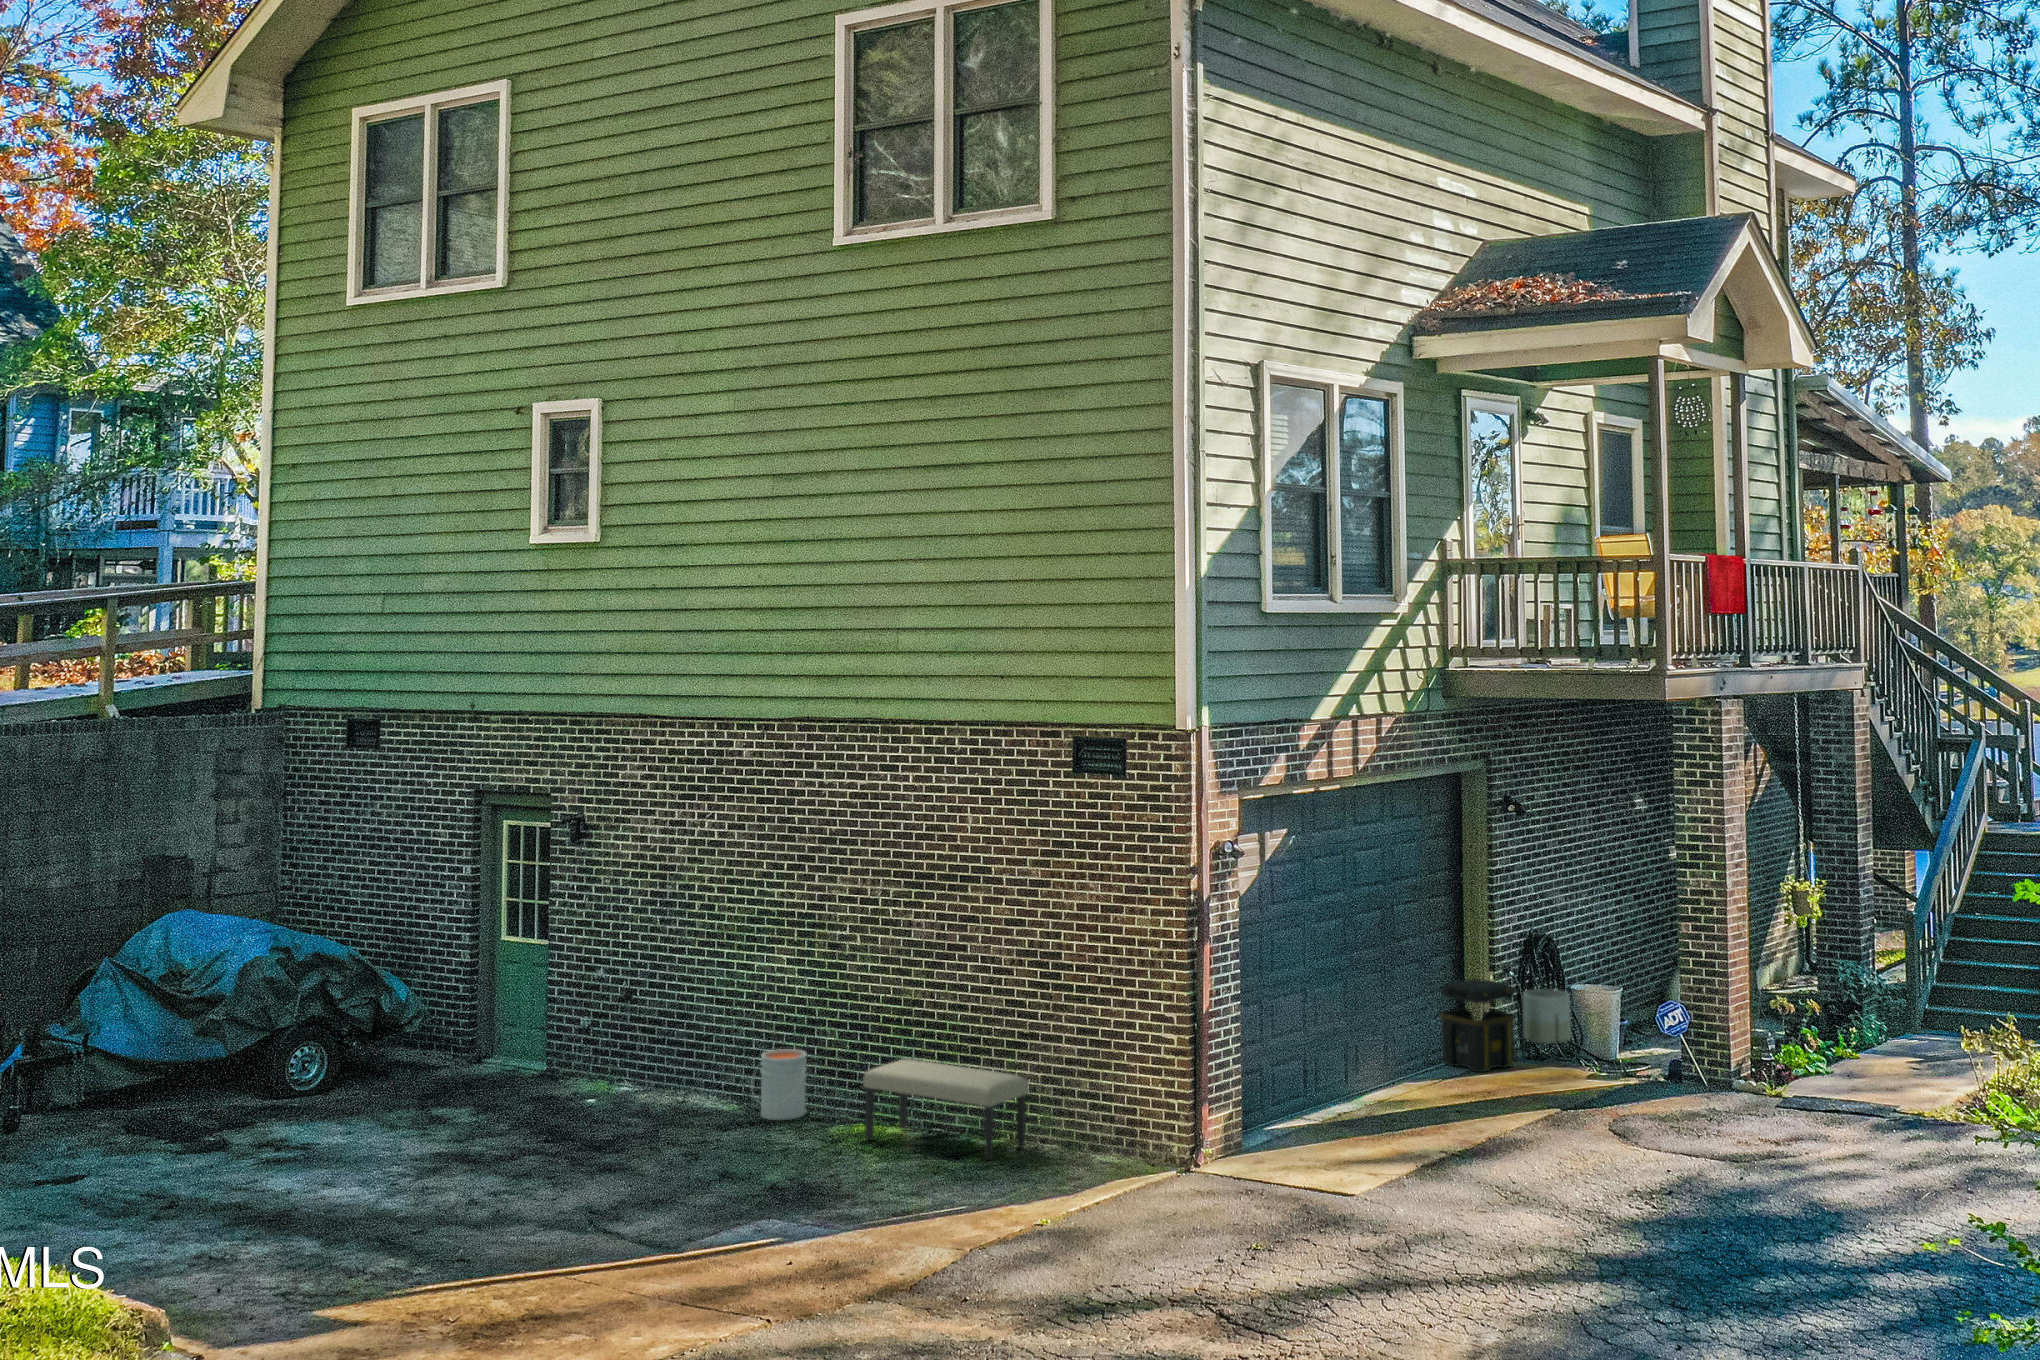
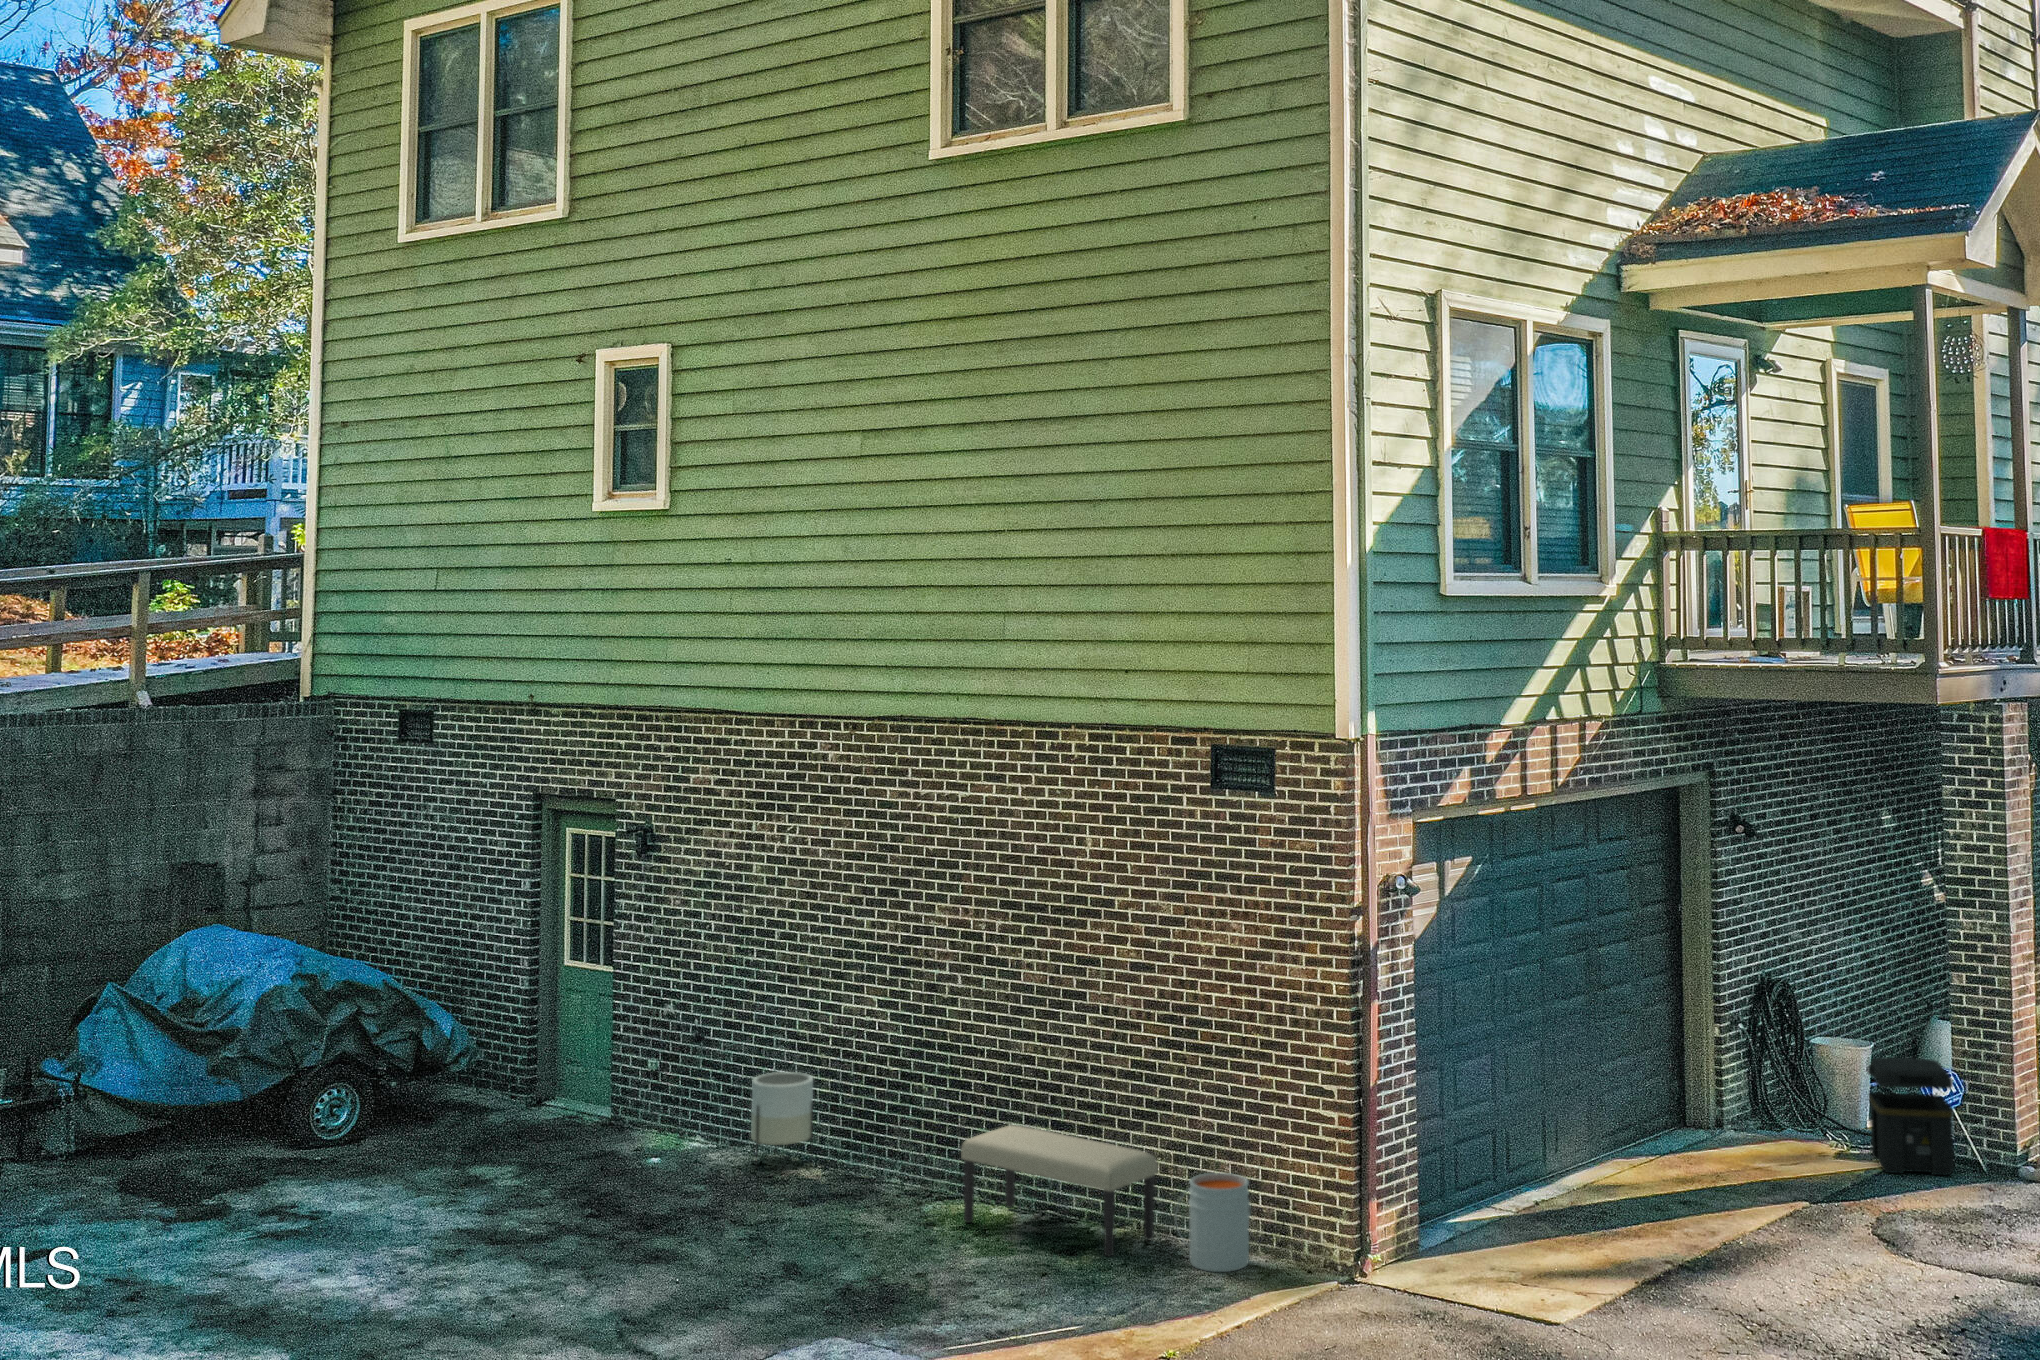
toolbox: present [1441,979,1516,1072] -> present [1868,1057,1954,1175]
planter: present [1522,989,1571,1061] -> present [751,1072,813,1162]
bucket: present [753,1049,807,1120] -> present [1185,1173,1250,1272]

